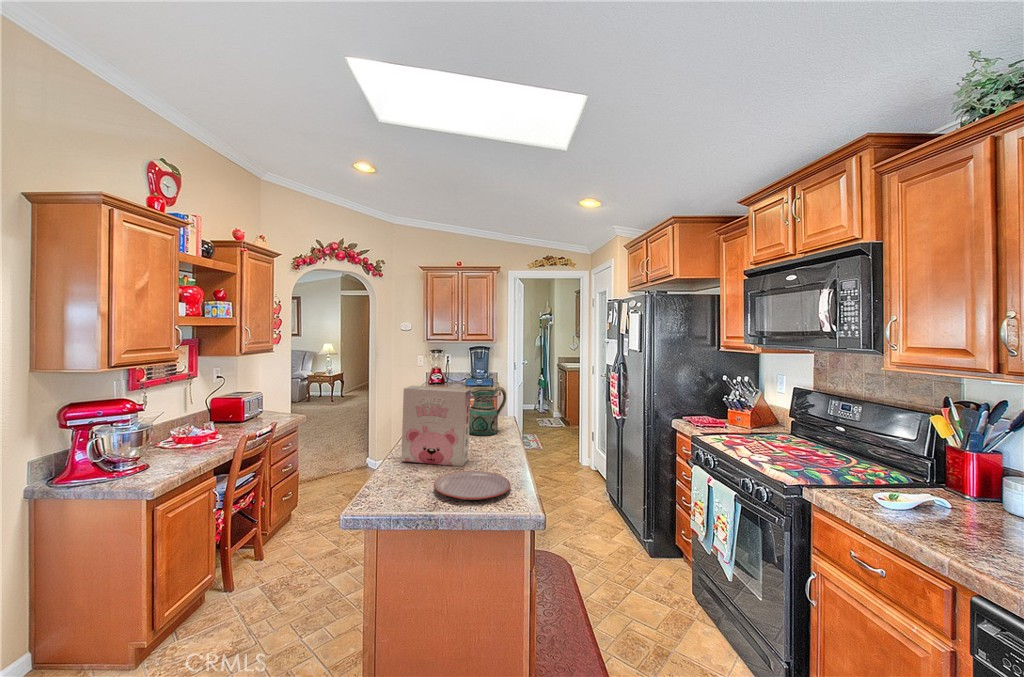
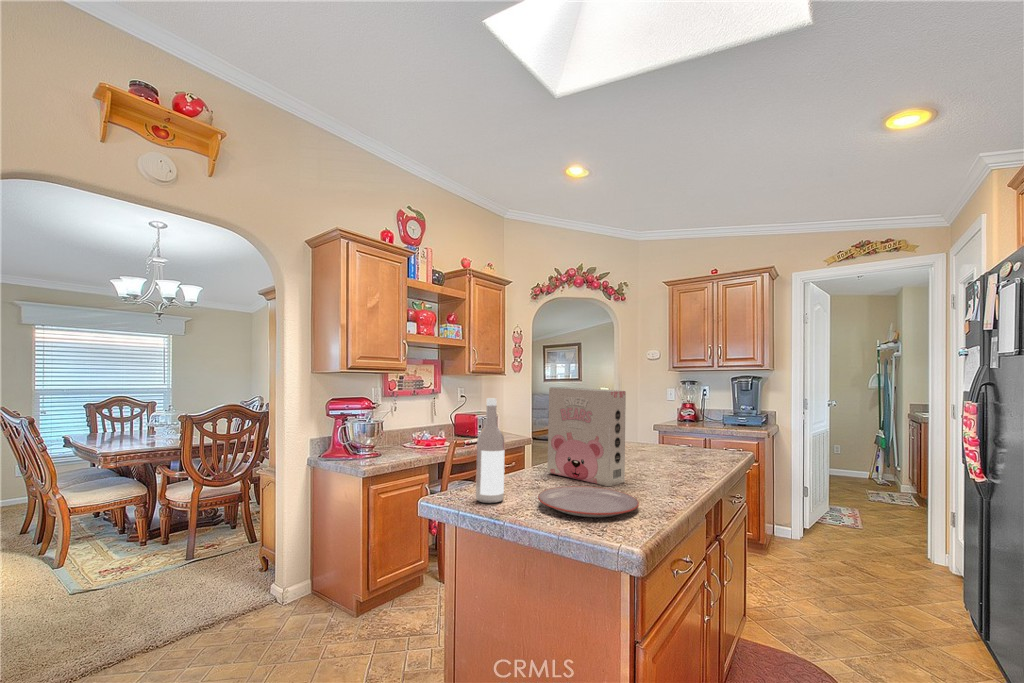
ceramic pitcher: present [469,387,506,436] -> none [660,403,717,466]
wine bottle: none [380,413,405,505] -> present [476,398,504,503]

